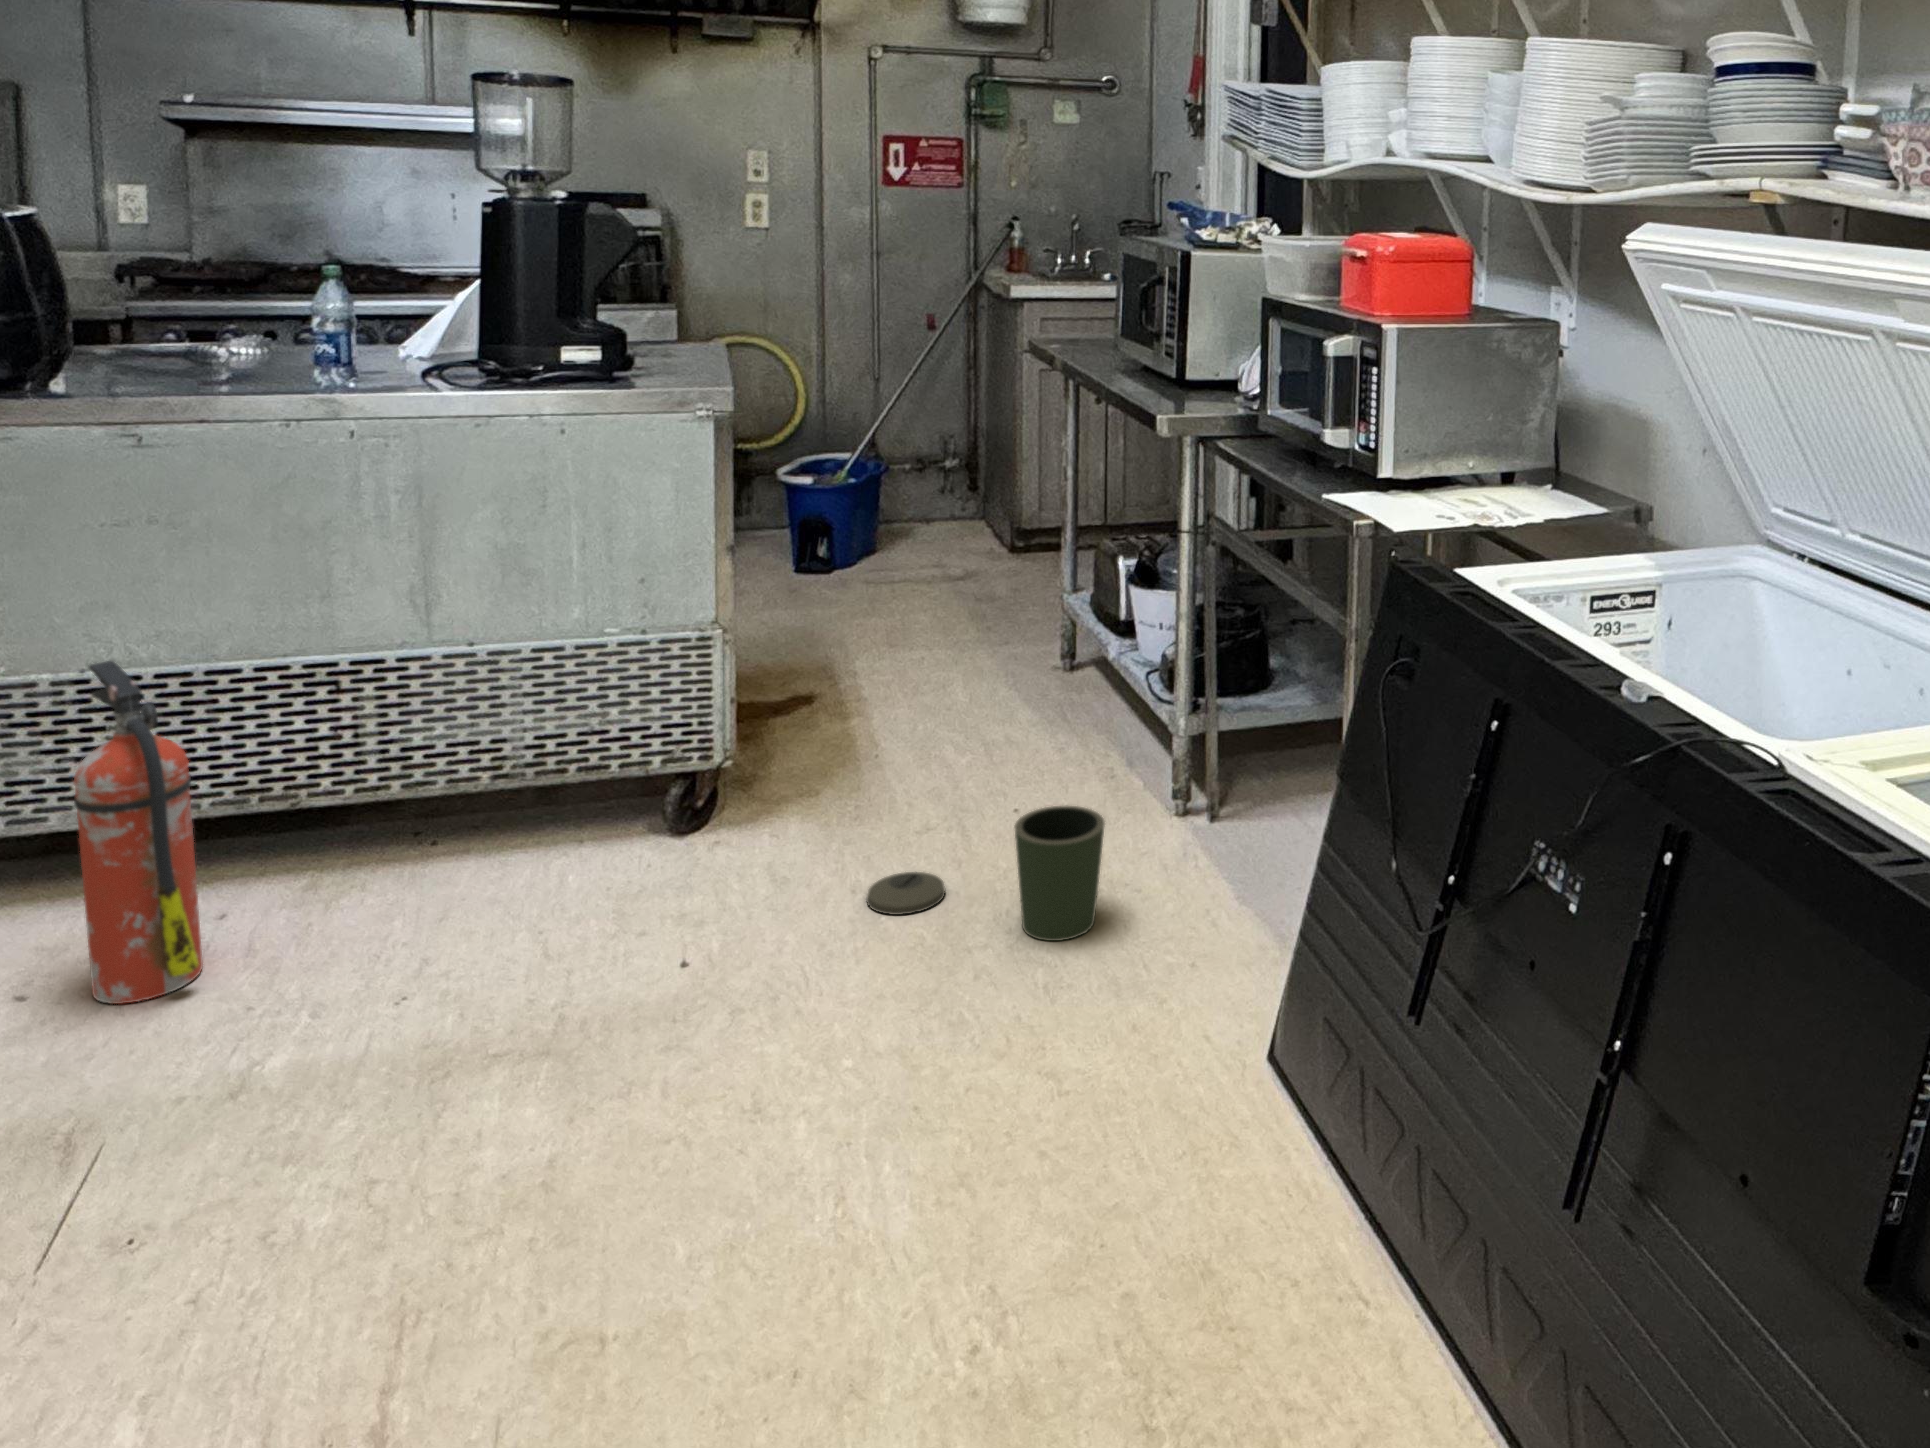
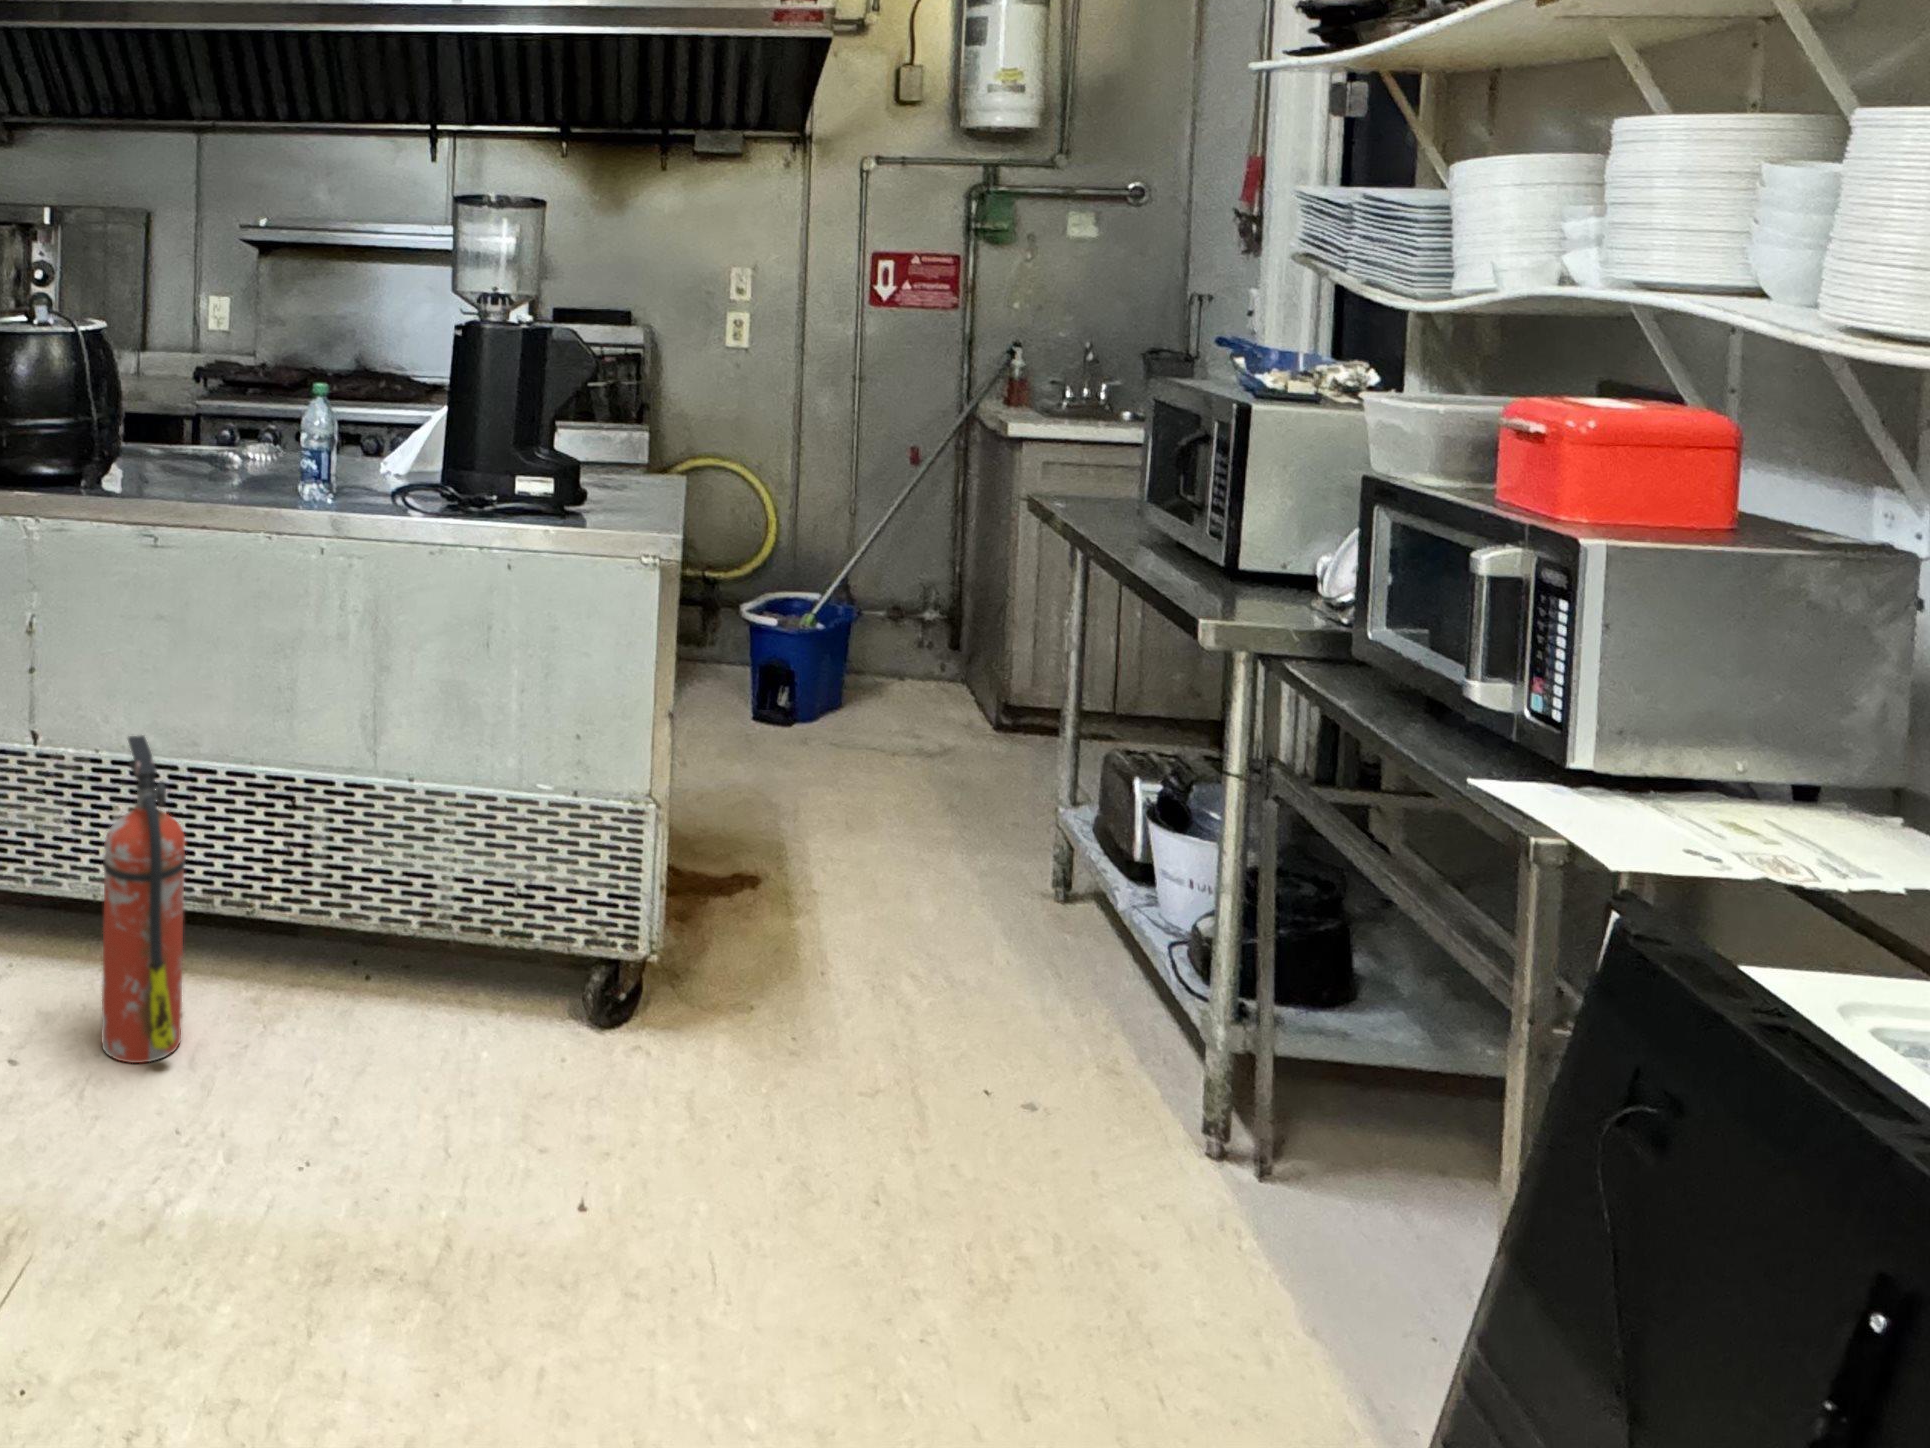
trash can: present [866,806,1105,941] -> none [783,1137,1098,1344]

